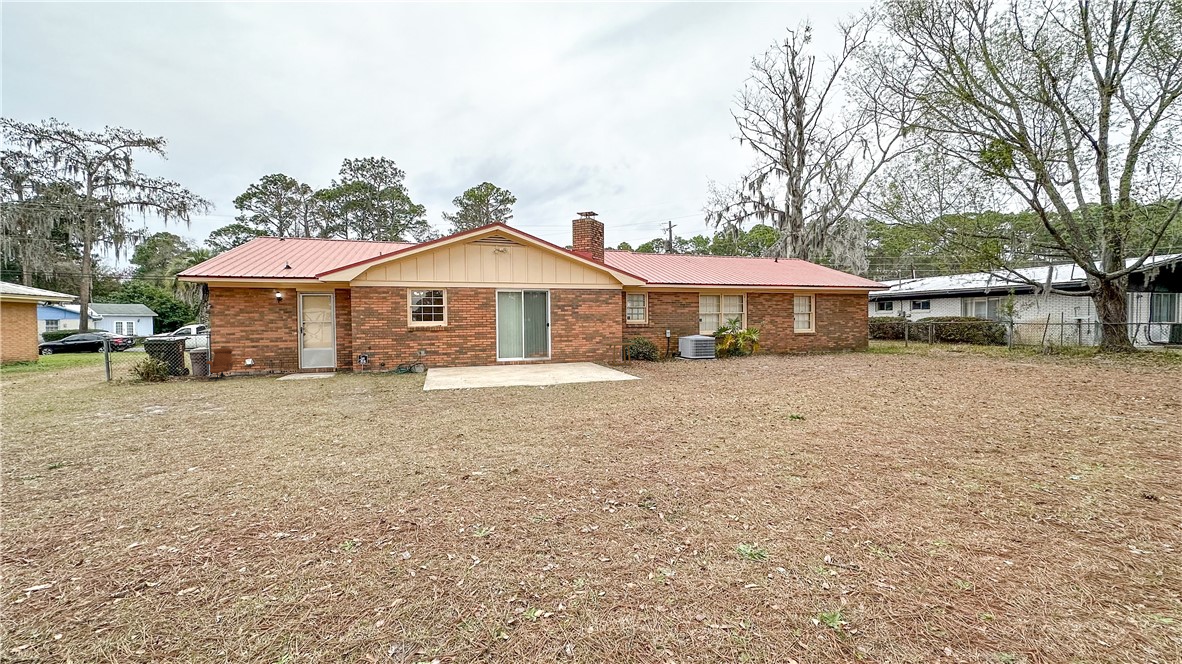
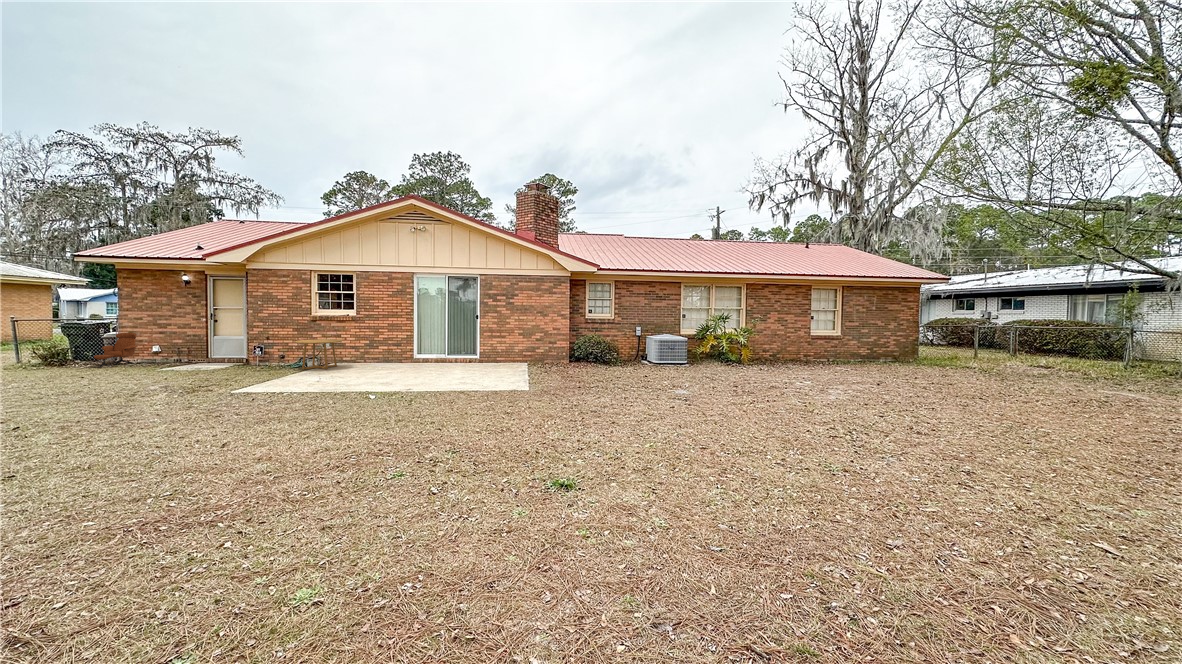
round table: present [604,343,635,366] -> present [295,339,343,369]

